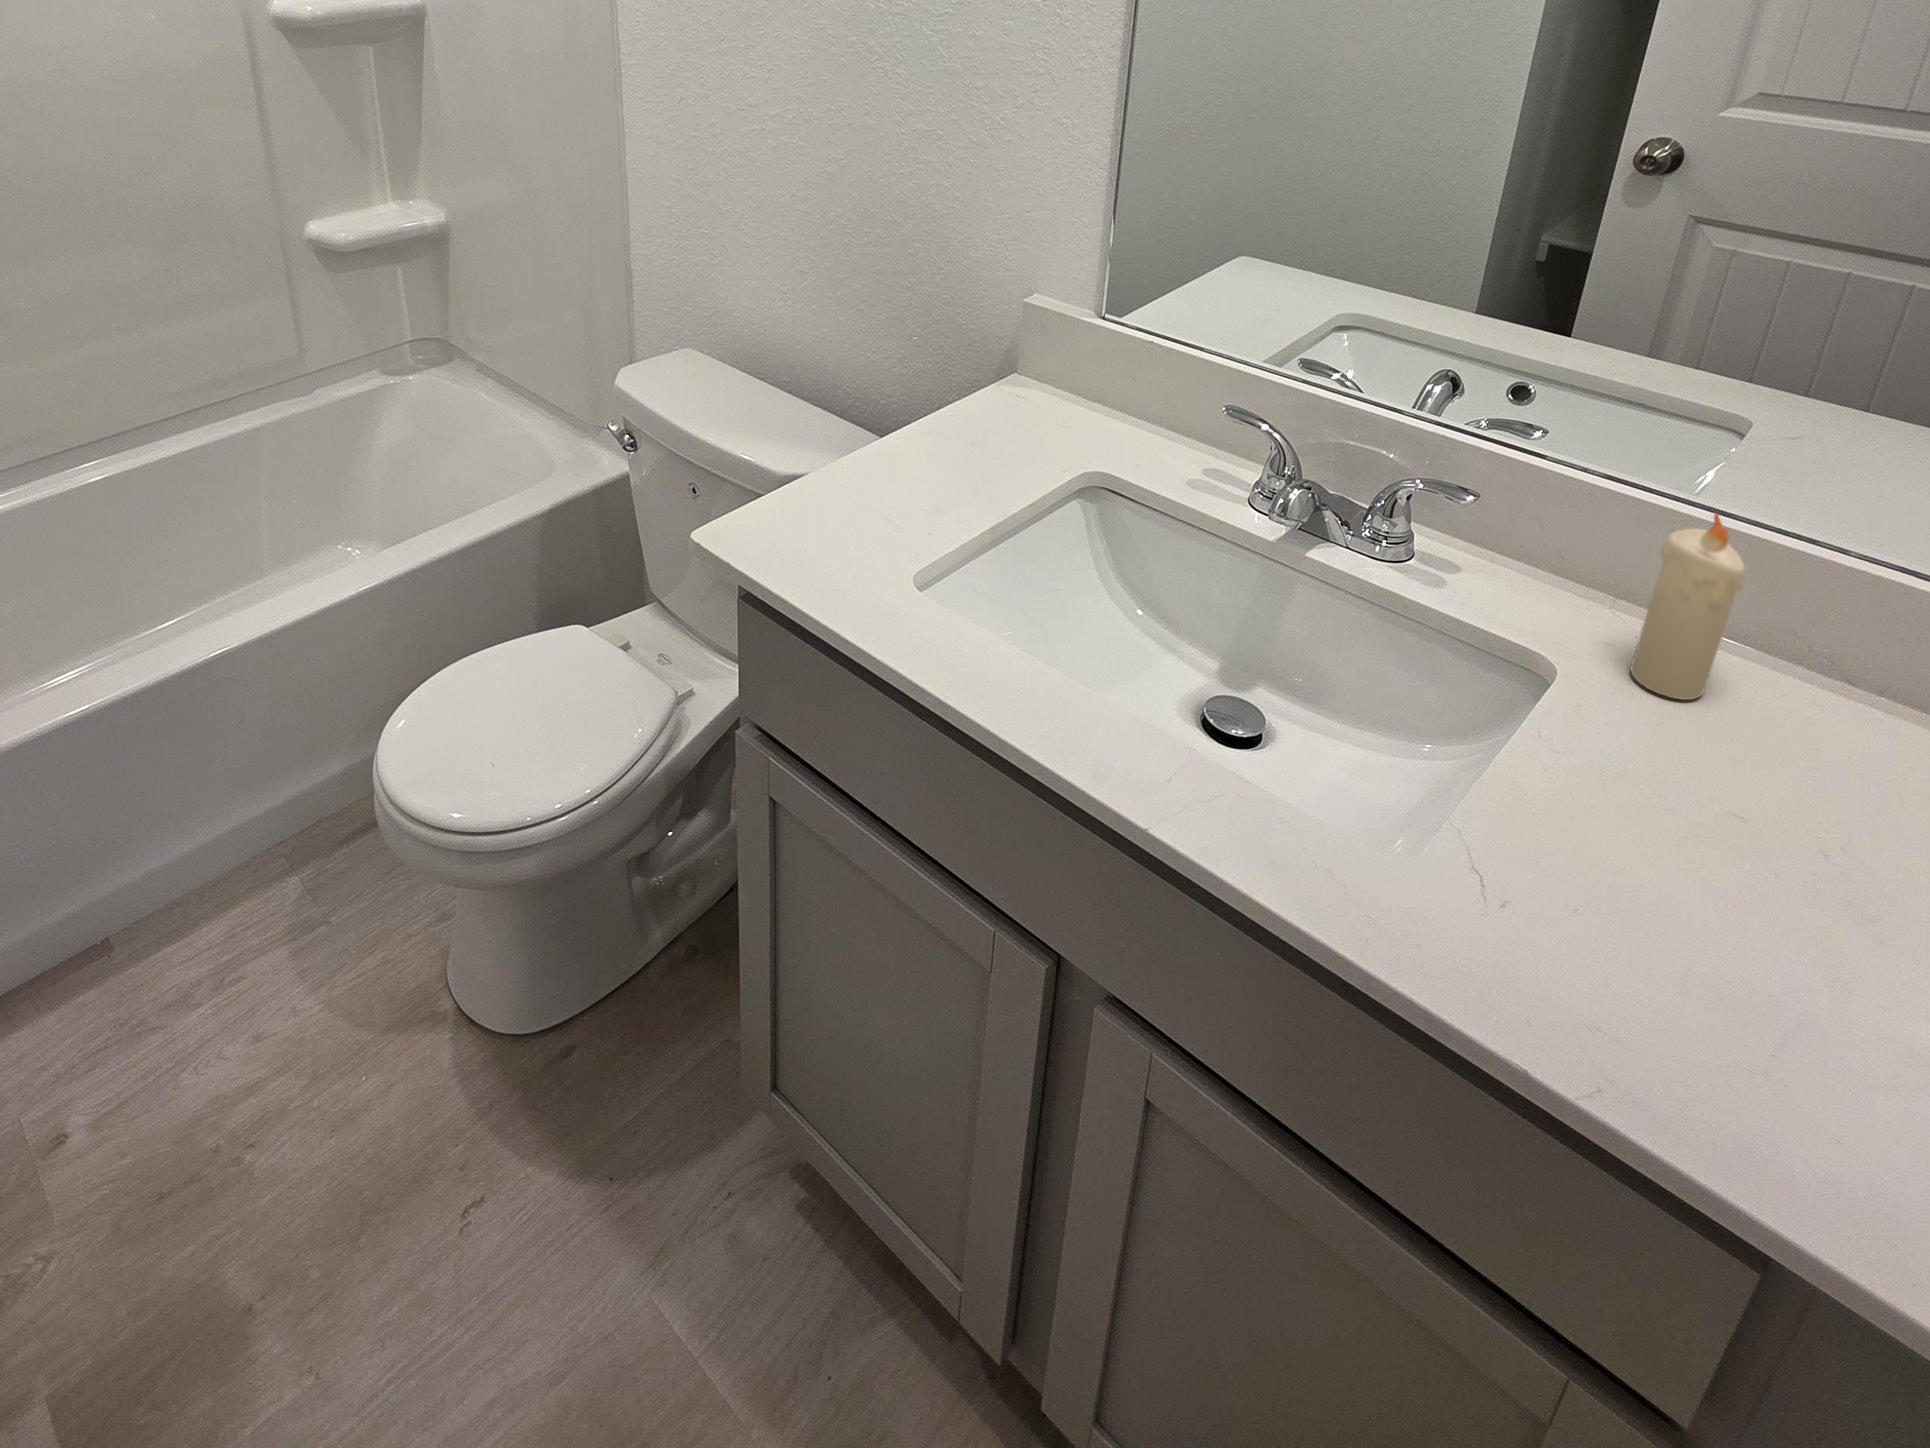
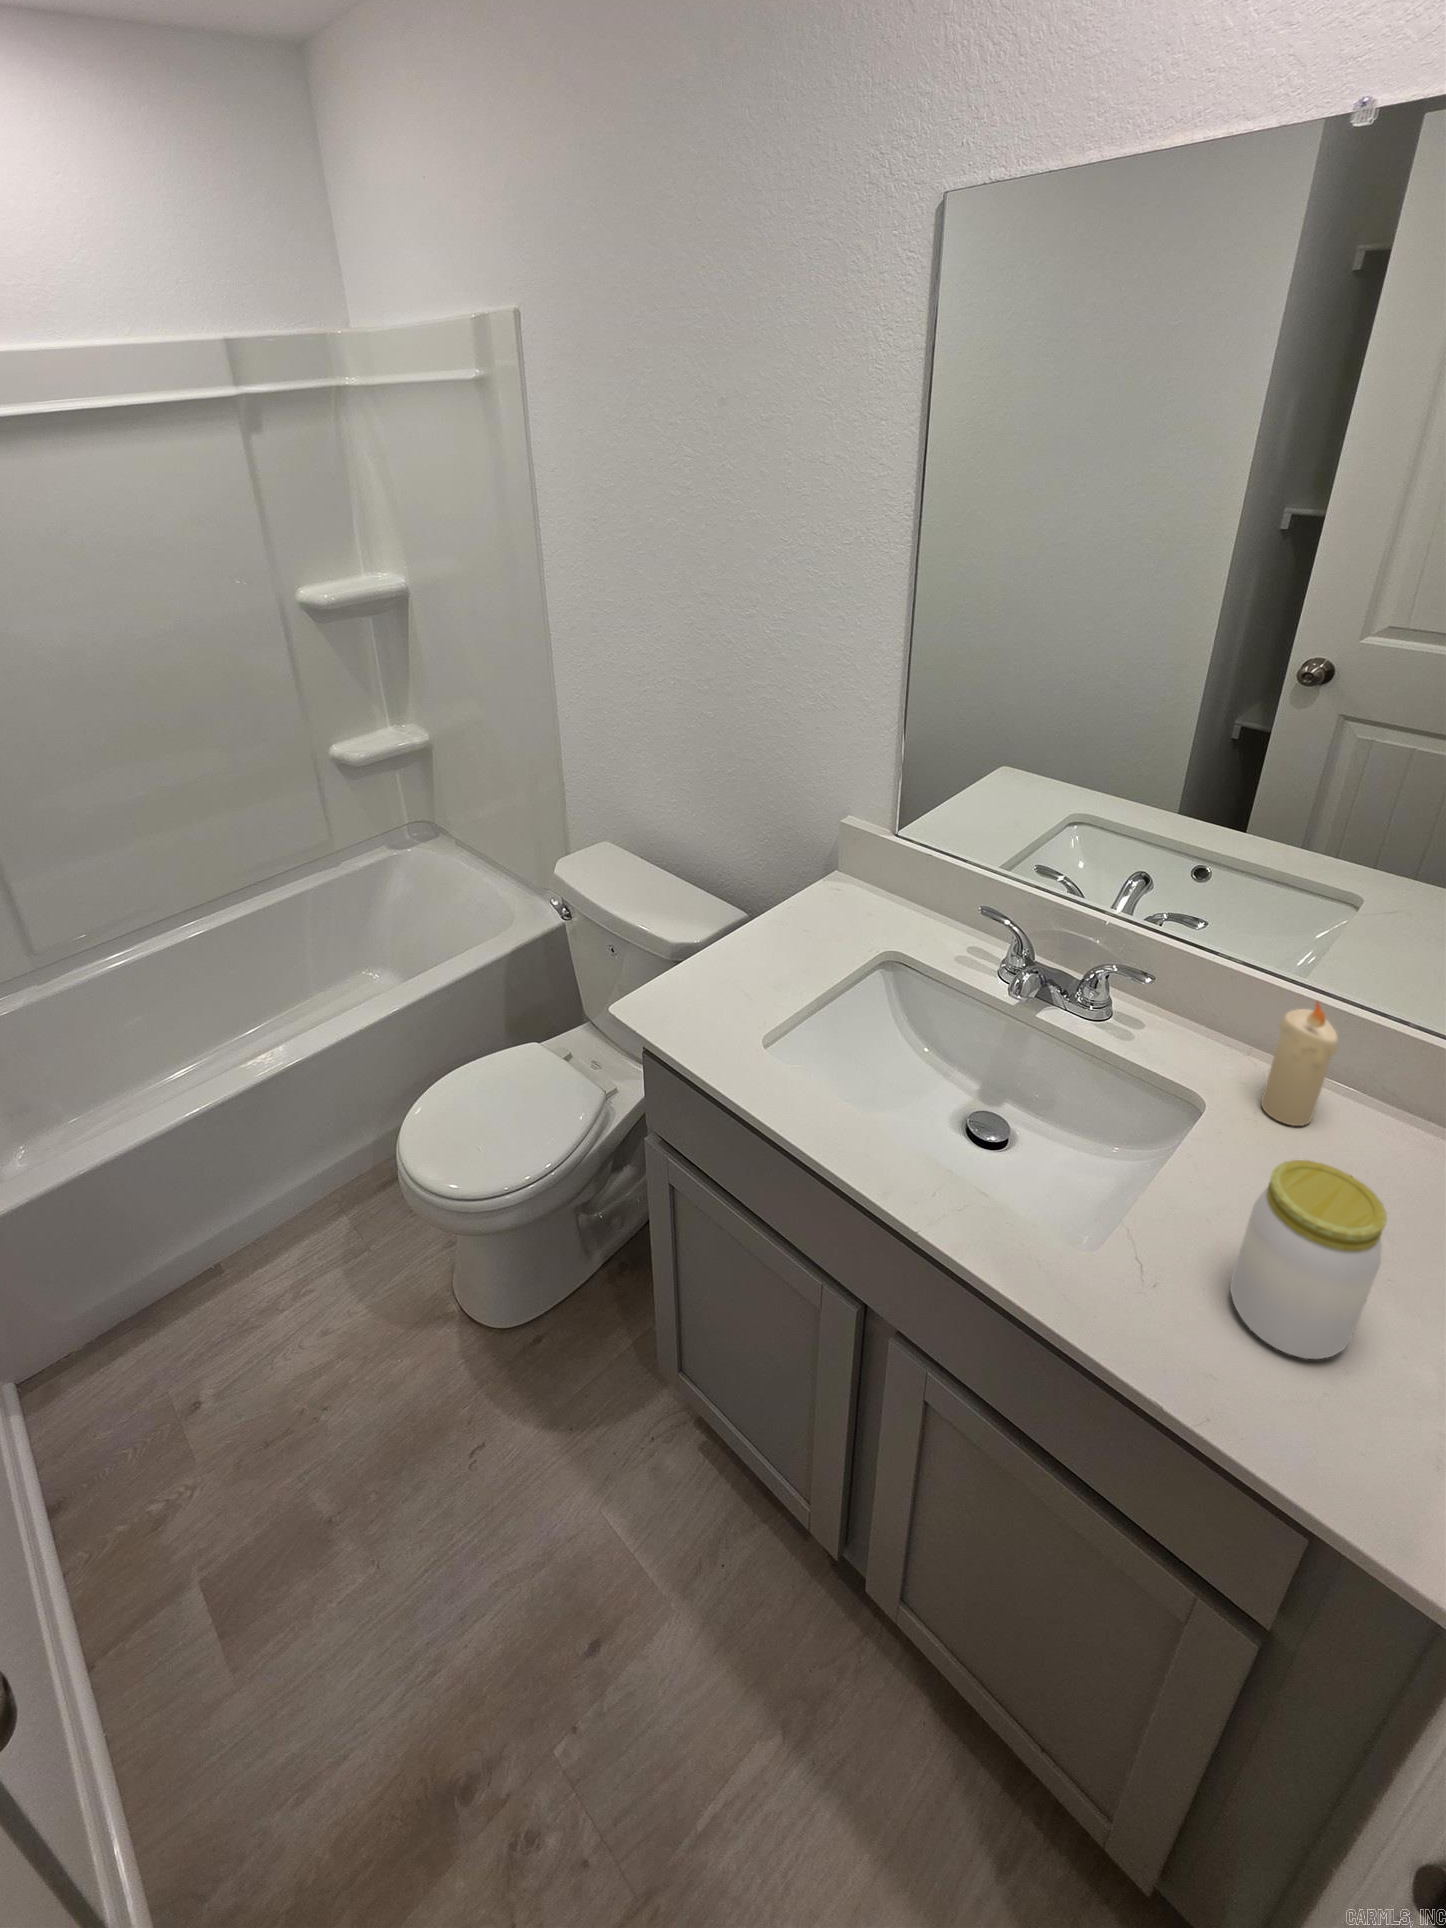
jar: none [1605,704,1846,1000] -> present [1230,1160,1387,1359]

